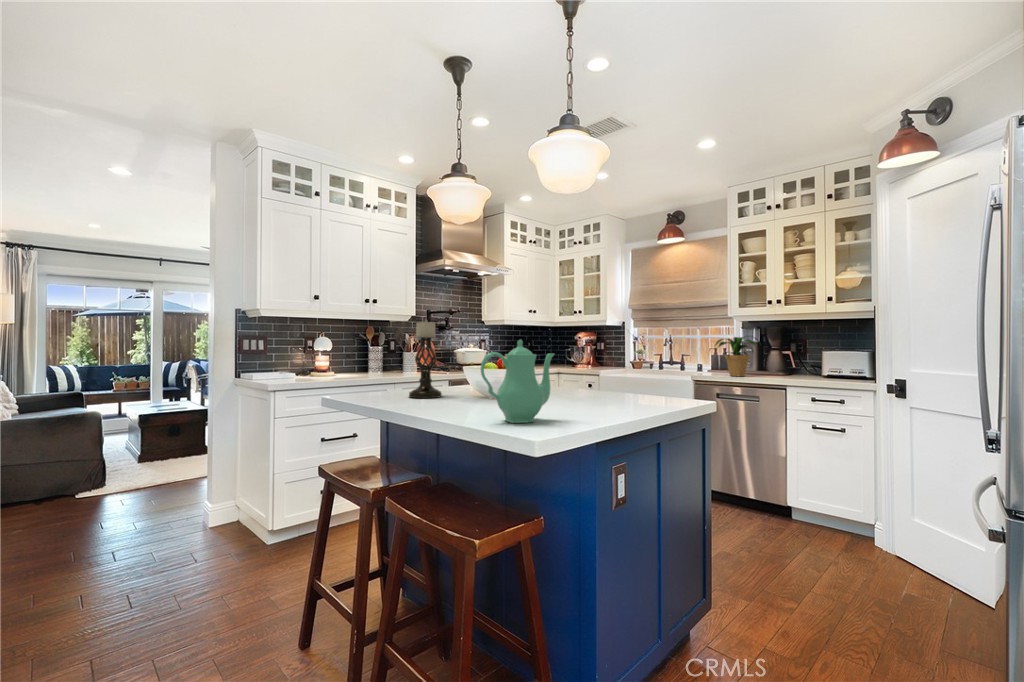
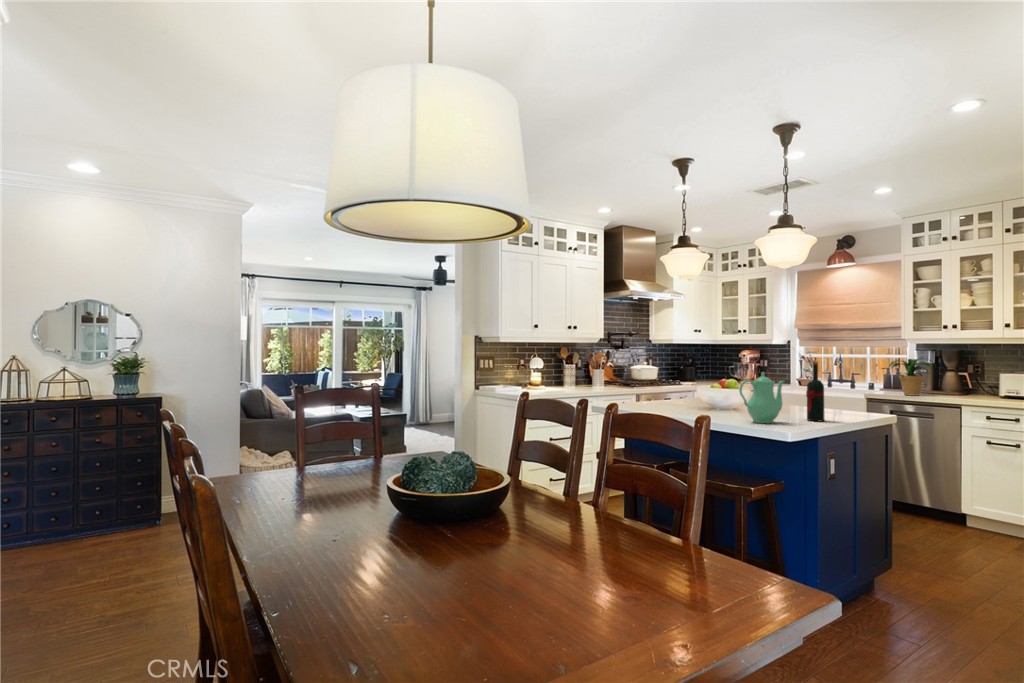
candle holder: present [409,320,442,398] -> none [652,352,676,408]
wine bottle: none [590,325,616,416] -> present [806,362,824,421]

